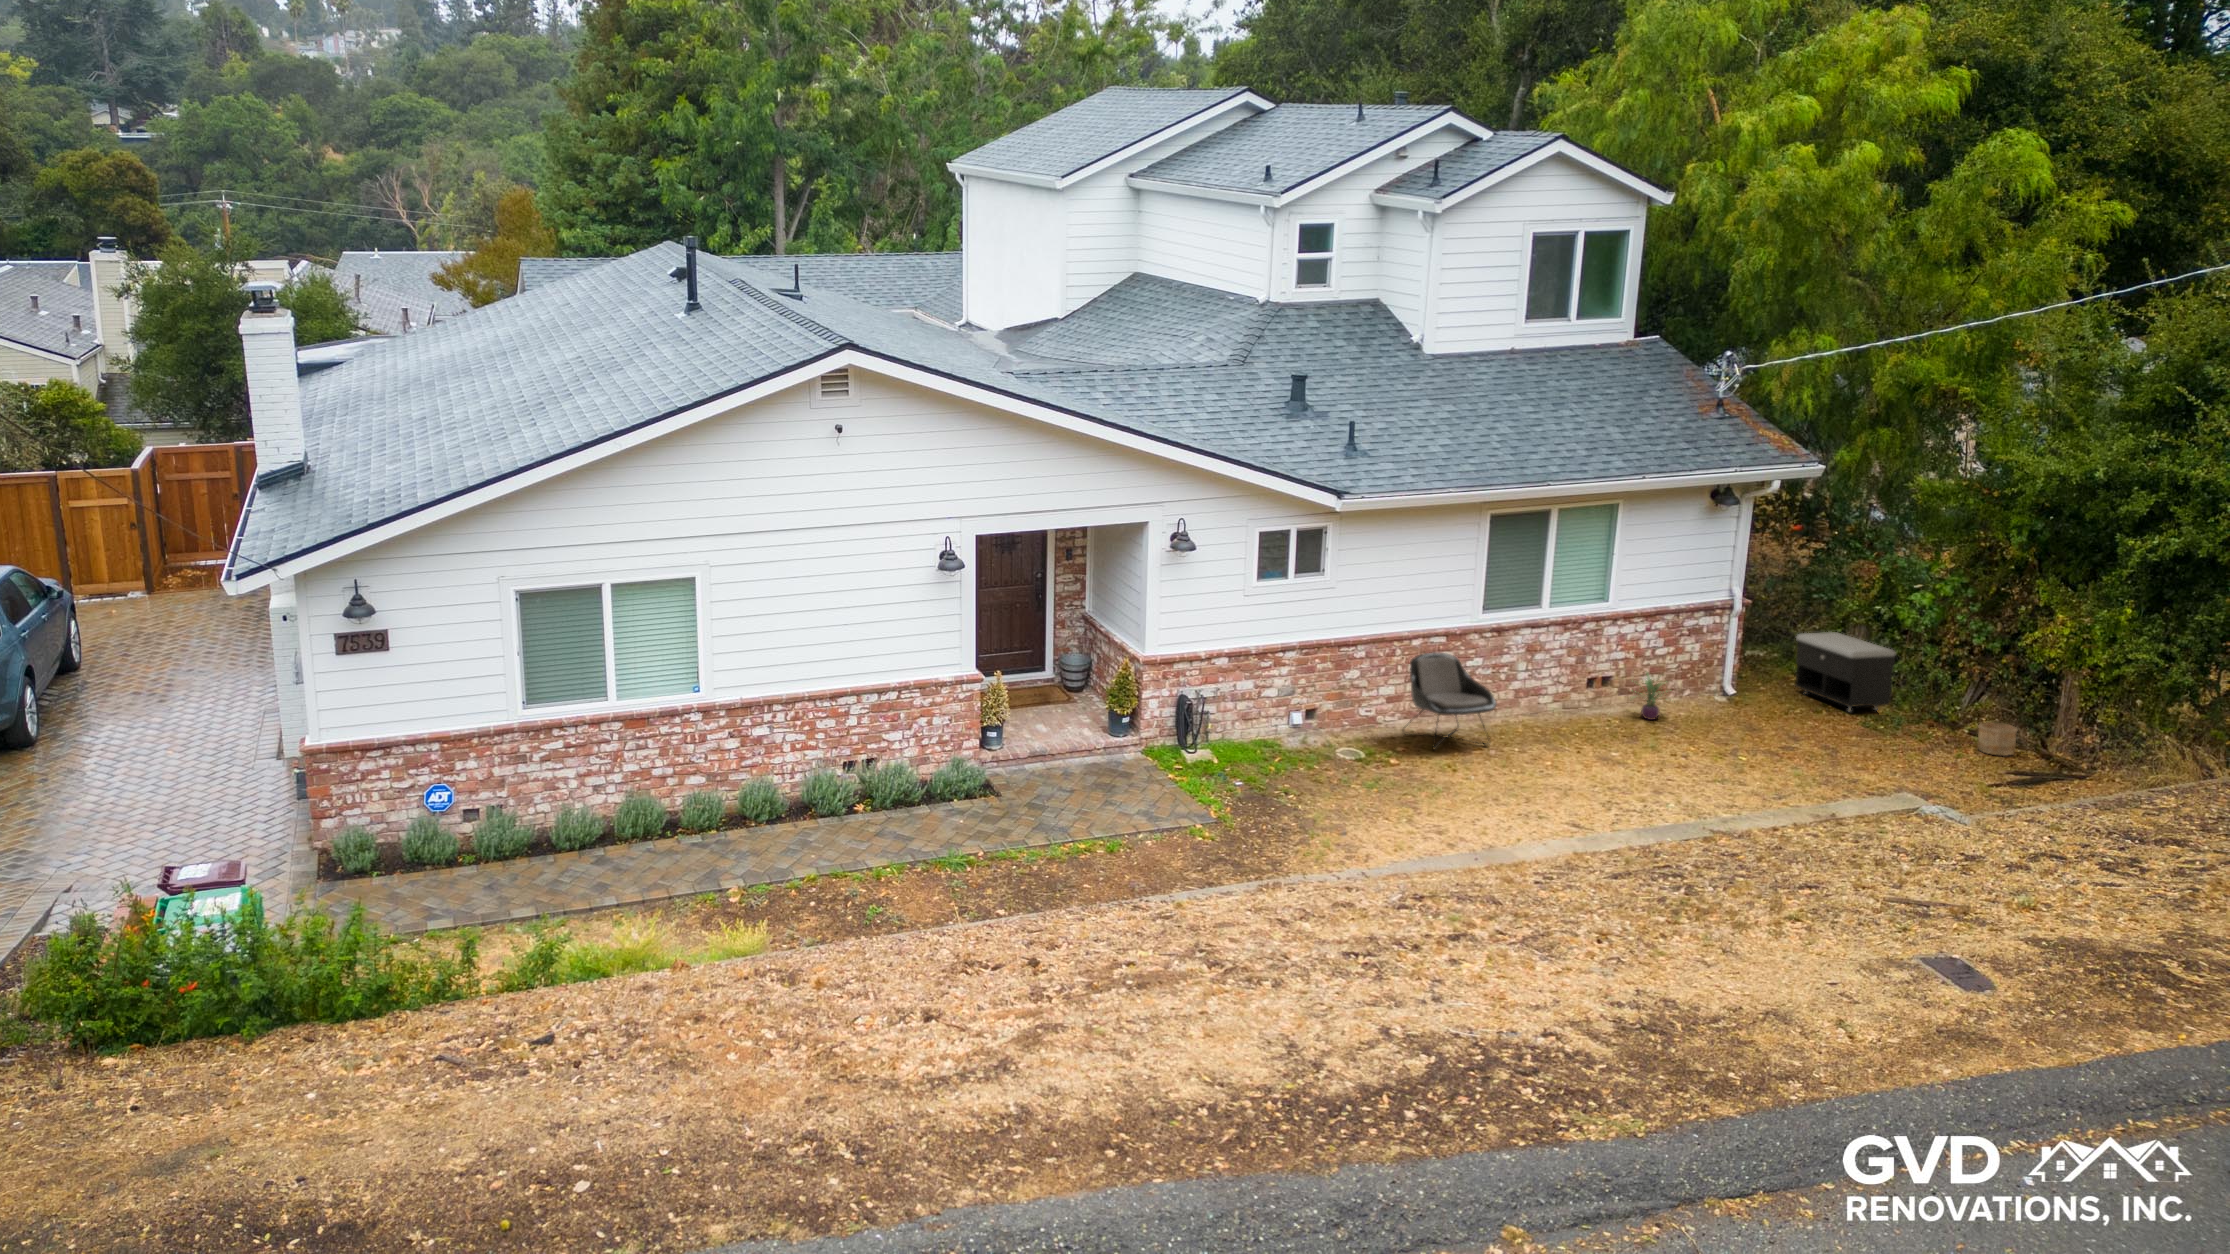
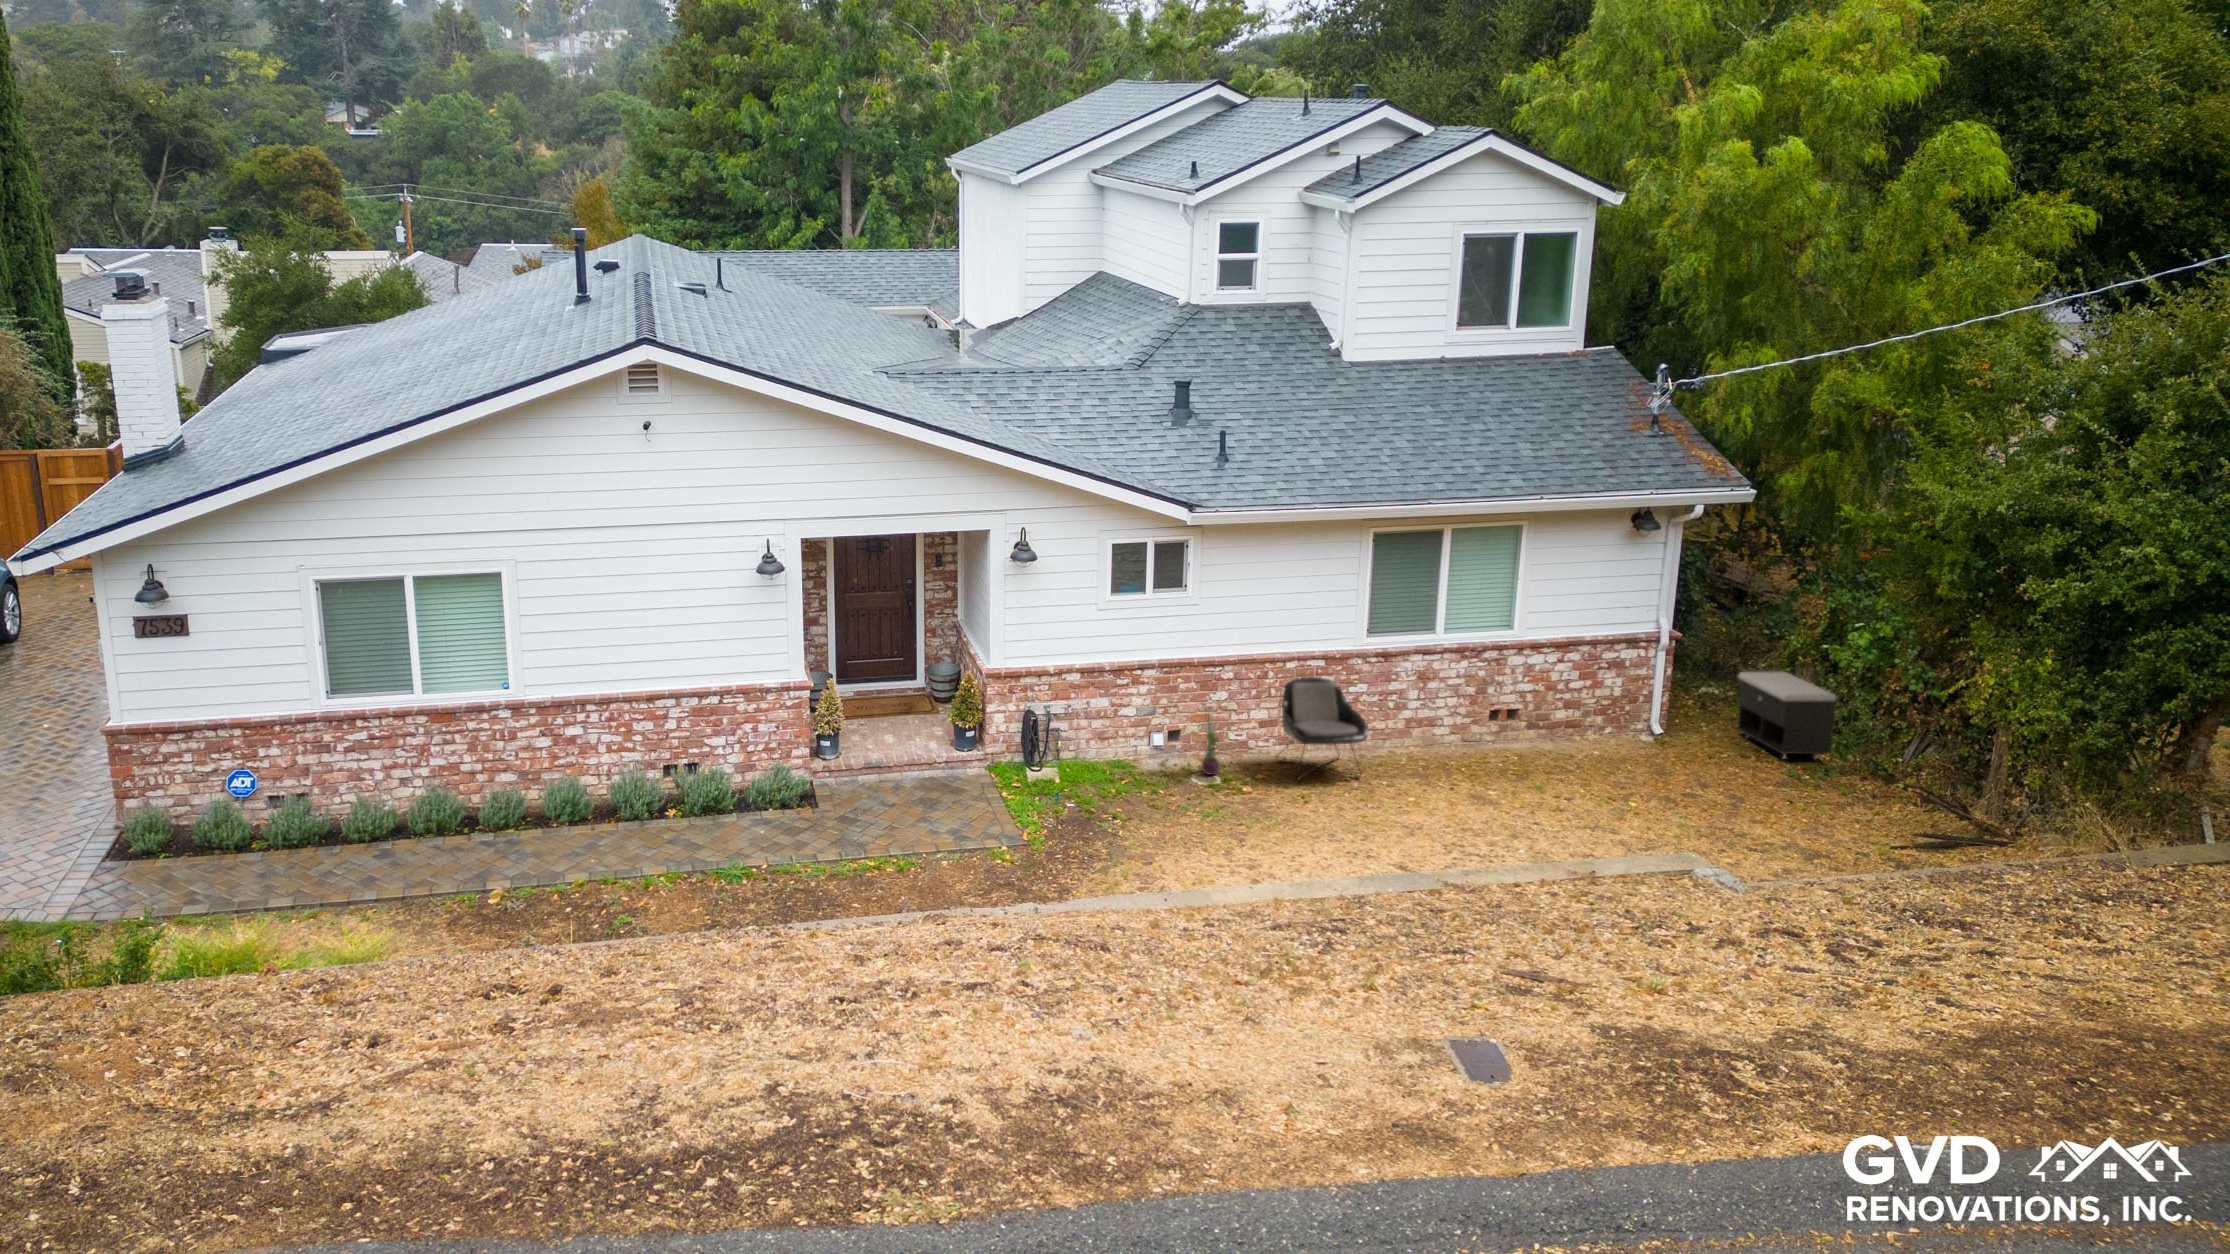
decorative plant: present [1639,673,1667,720] -> present [1198,722,1224,775]
wooden bucket: present [1978,722,2017,756] -> none [1904,778,1948,816]

